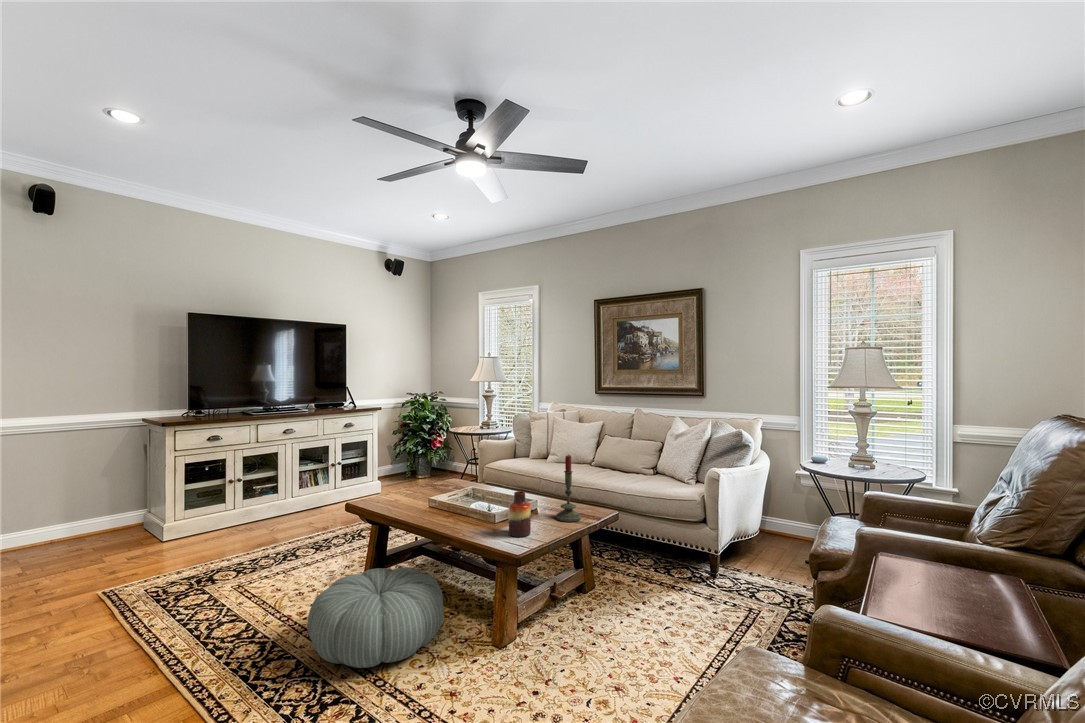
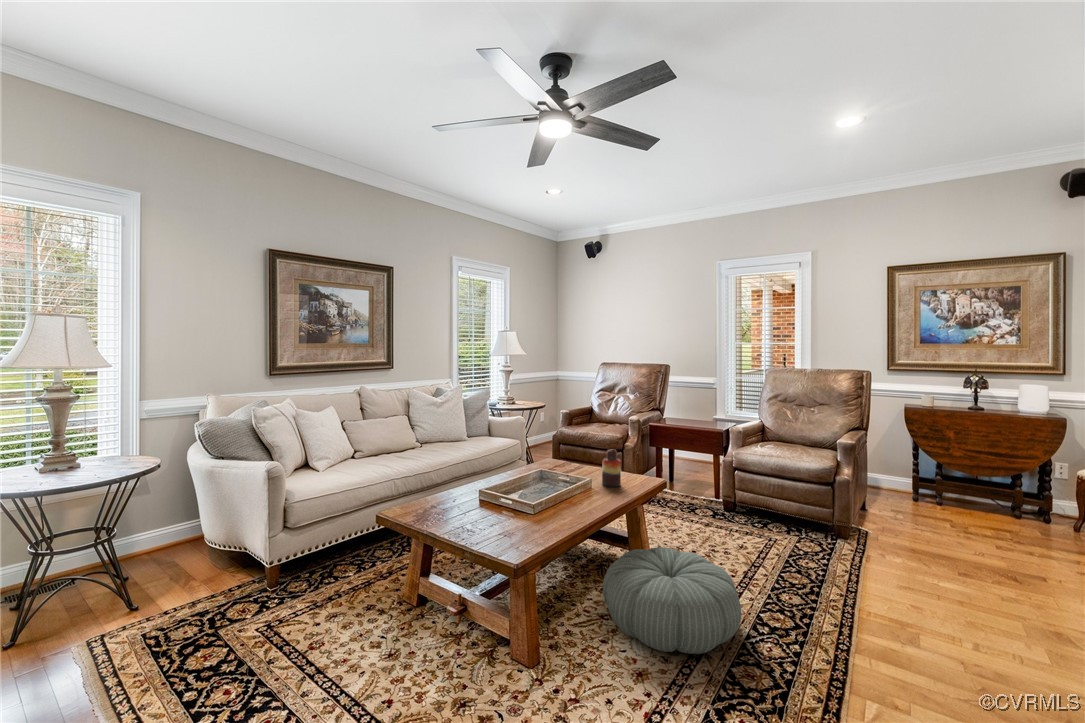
candle: present [556,455,581,522] -> none [556,418,577,475]

